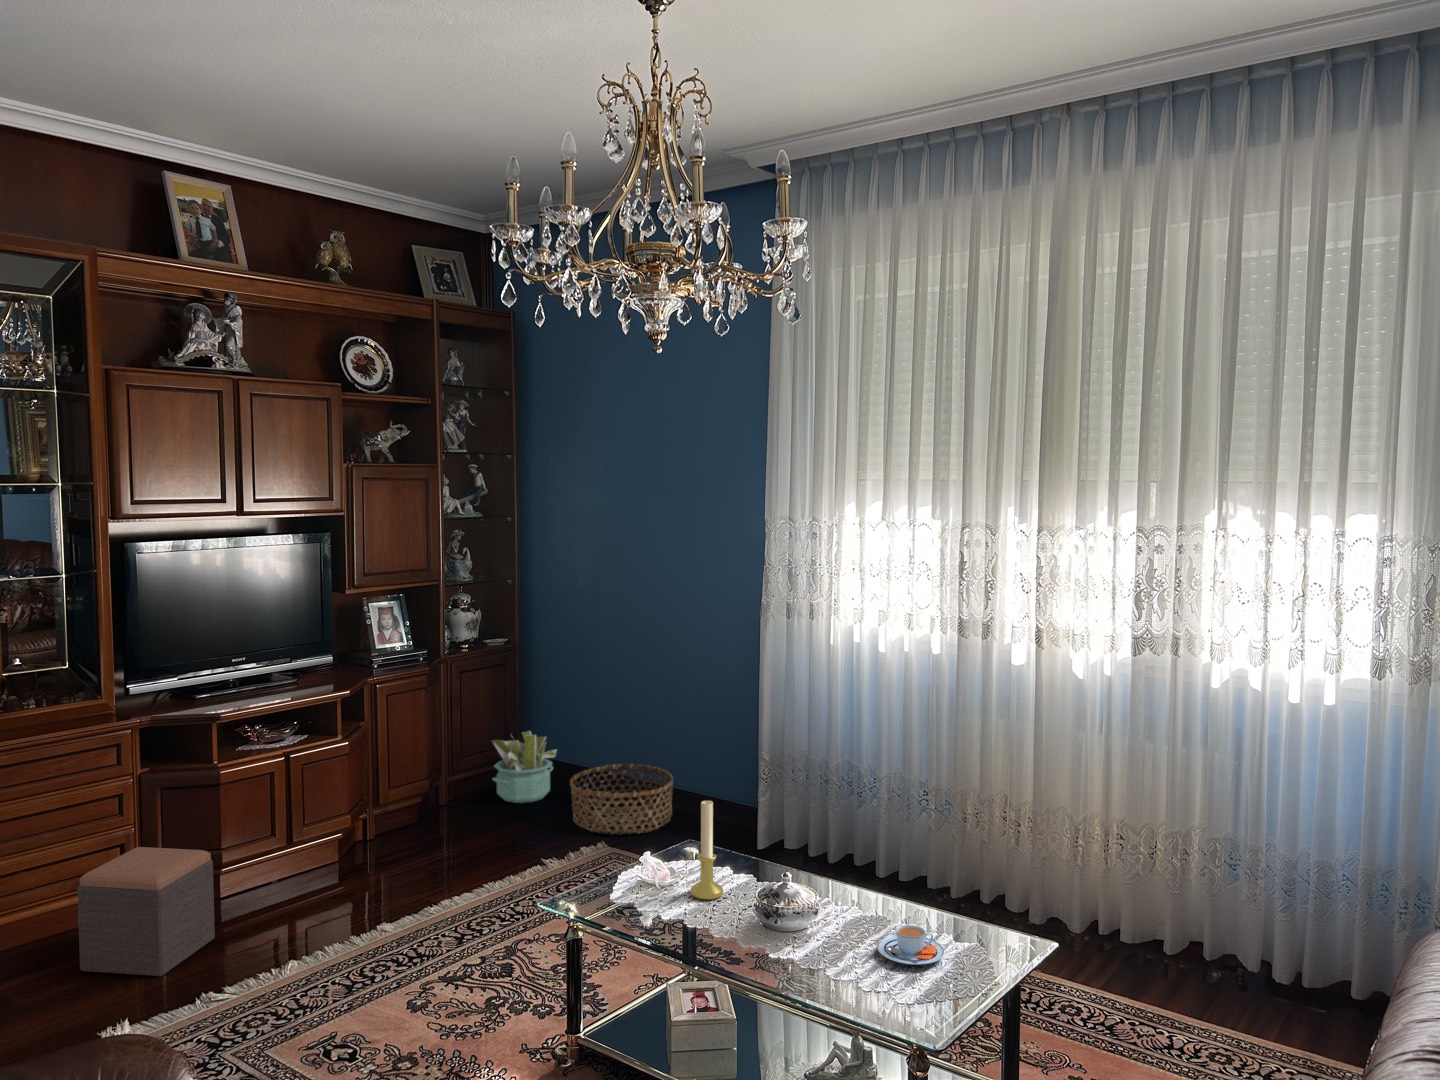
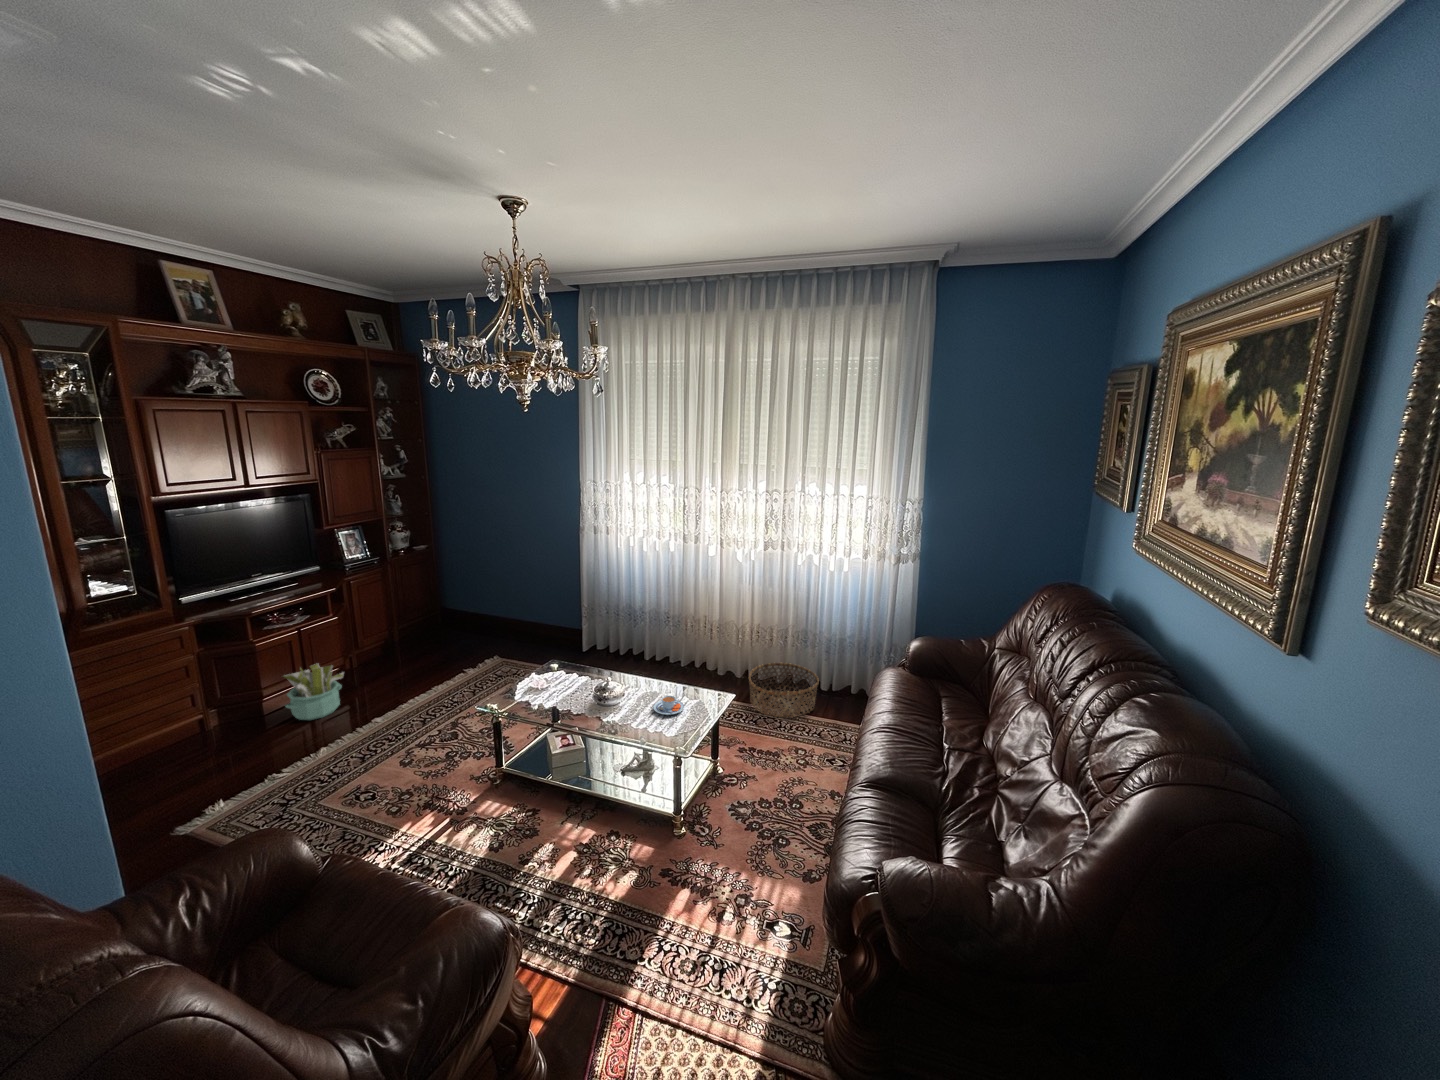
decorative plant: present [492,731,557,803] -> present [284,664,344,720]
basket: present [570,764,673,834] -> present [749,663,818,718]
candle holder: present [690,800,723,900] -> none [558,644,575,693]
footstool: present [78,847,215,976] -> none [169,694,267,774]

